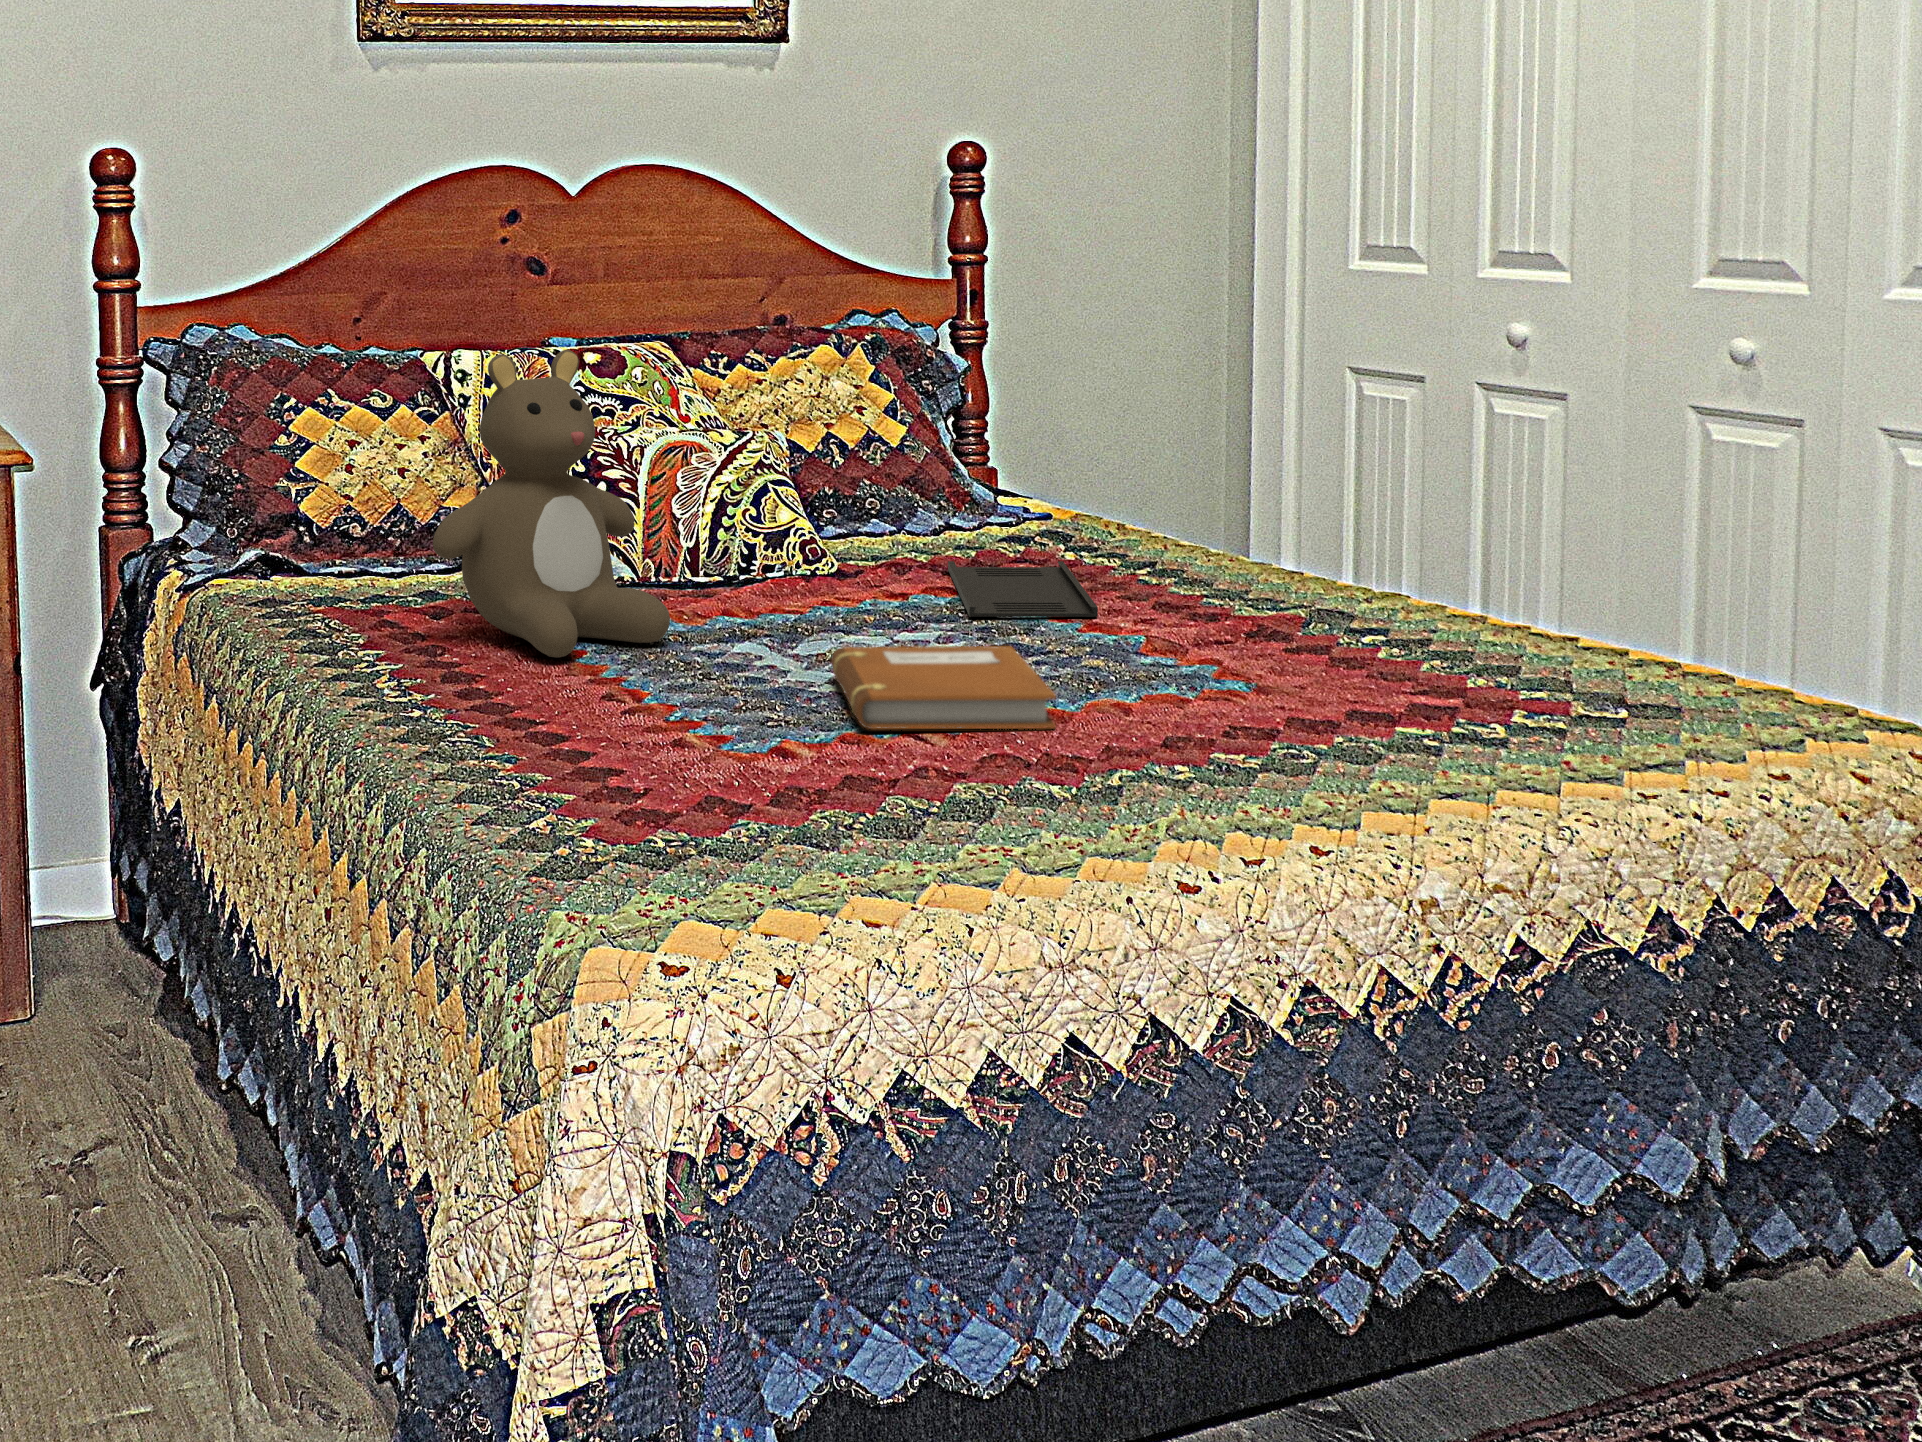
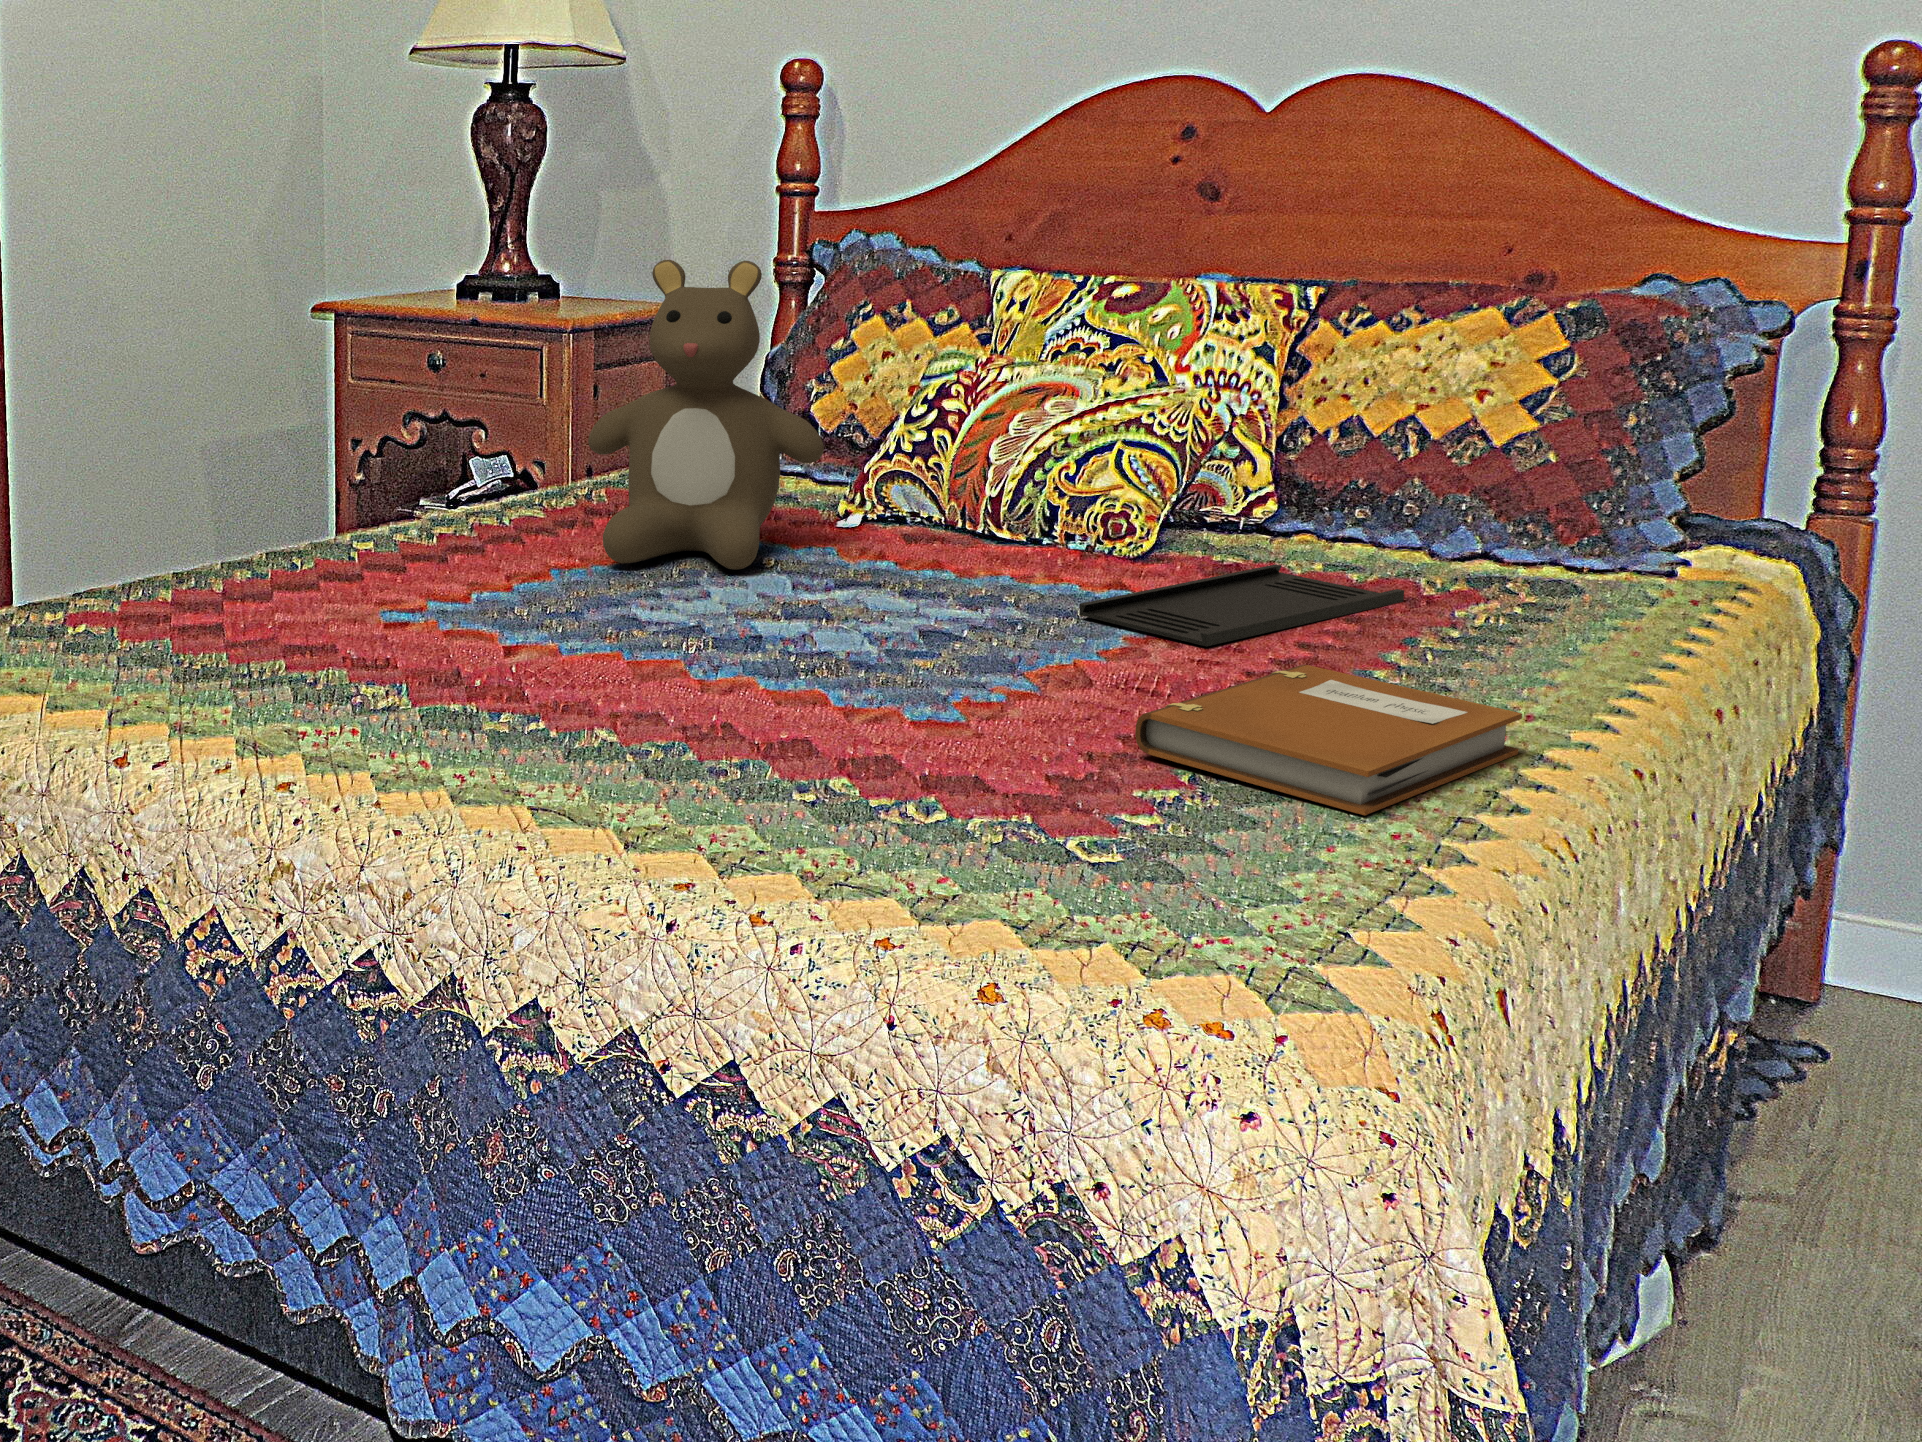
notebook: present [831,646,1056,729] -> present [1135,665,1522,815]

